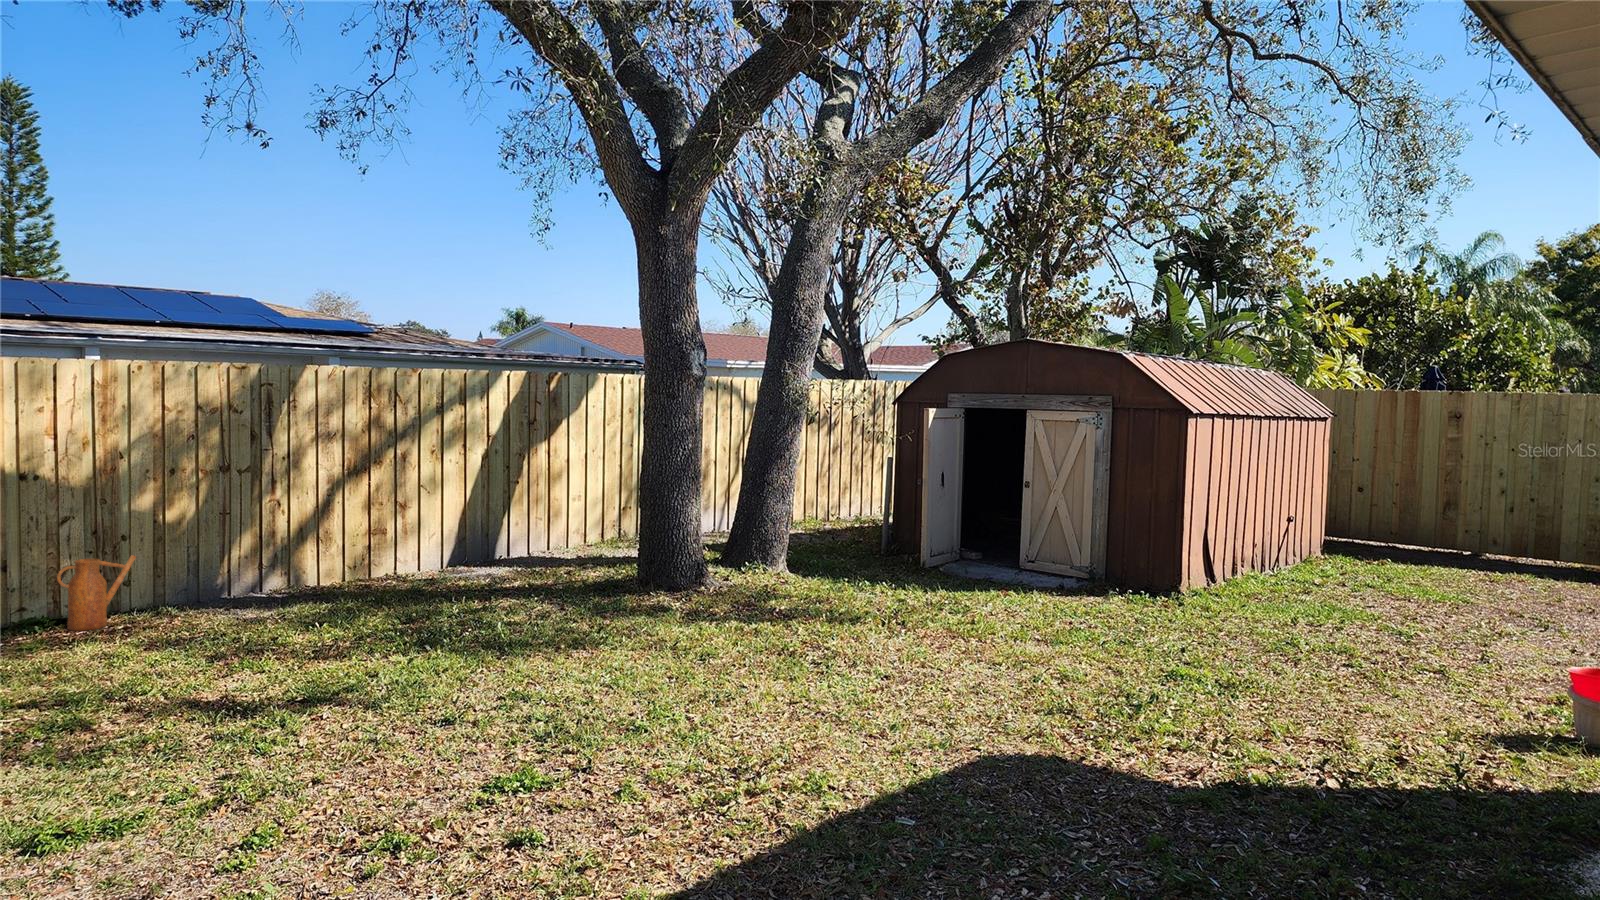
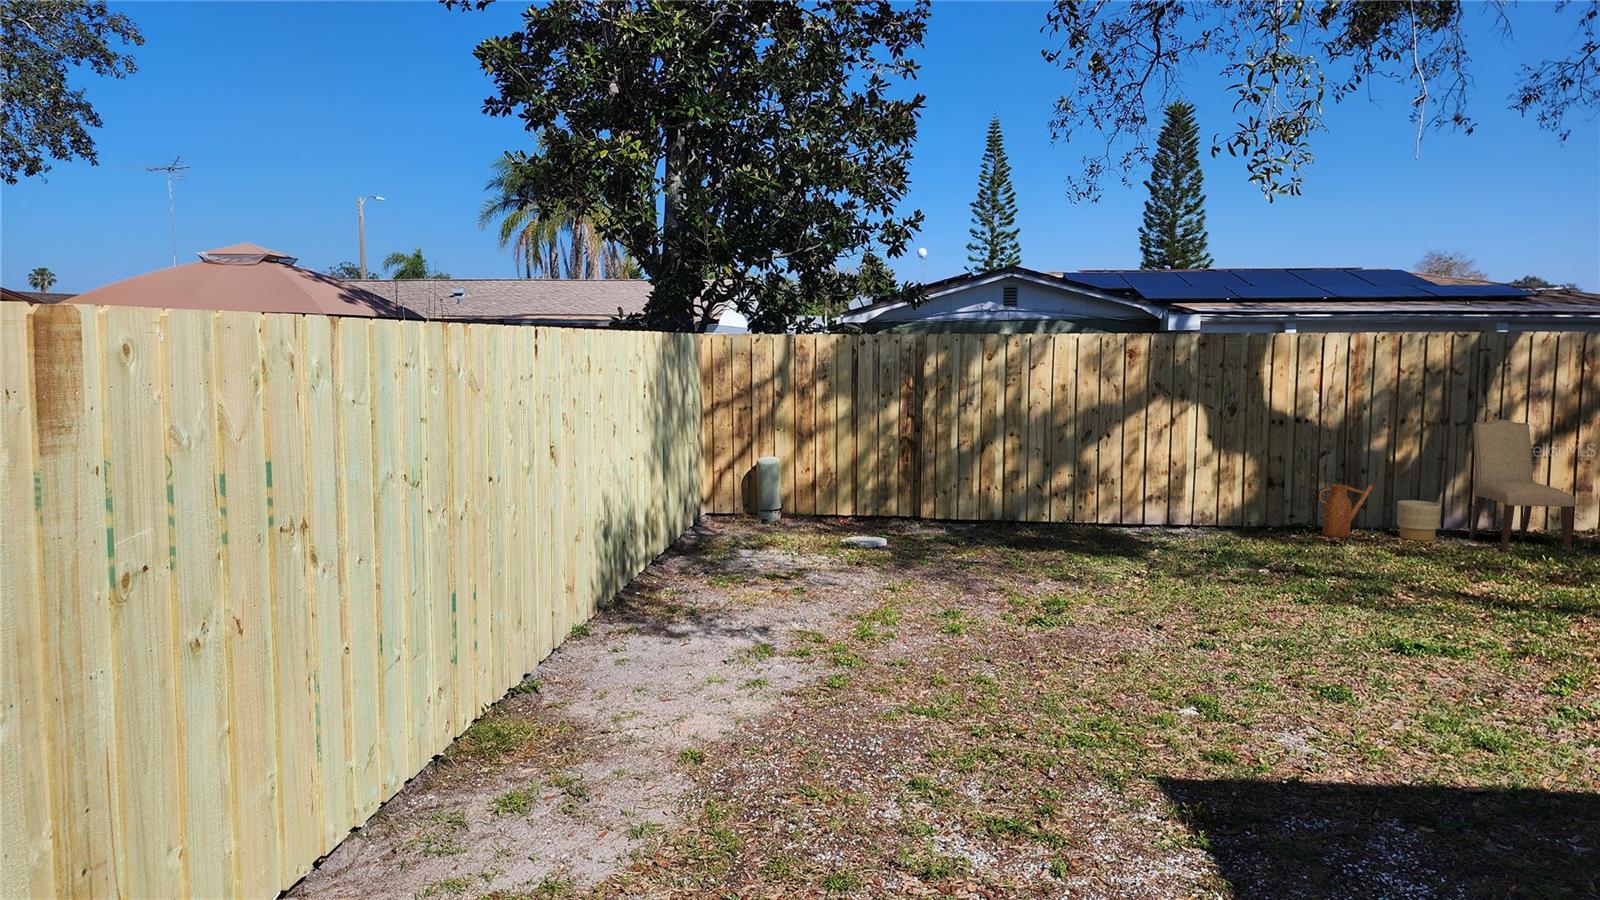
chair: none [258,464,363,617] -> present [1469,419,1575,553]
planter: none [171,567,224,618] -> present [1397,500,1441,541]

